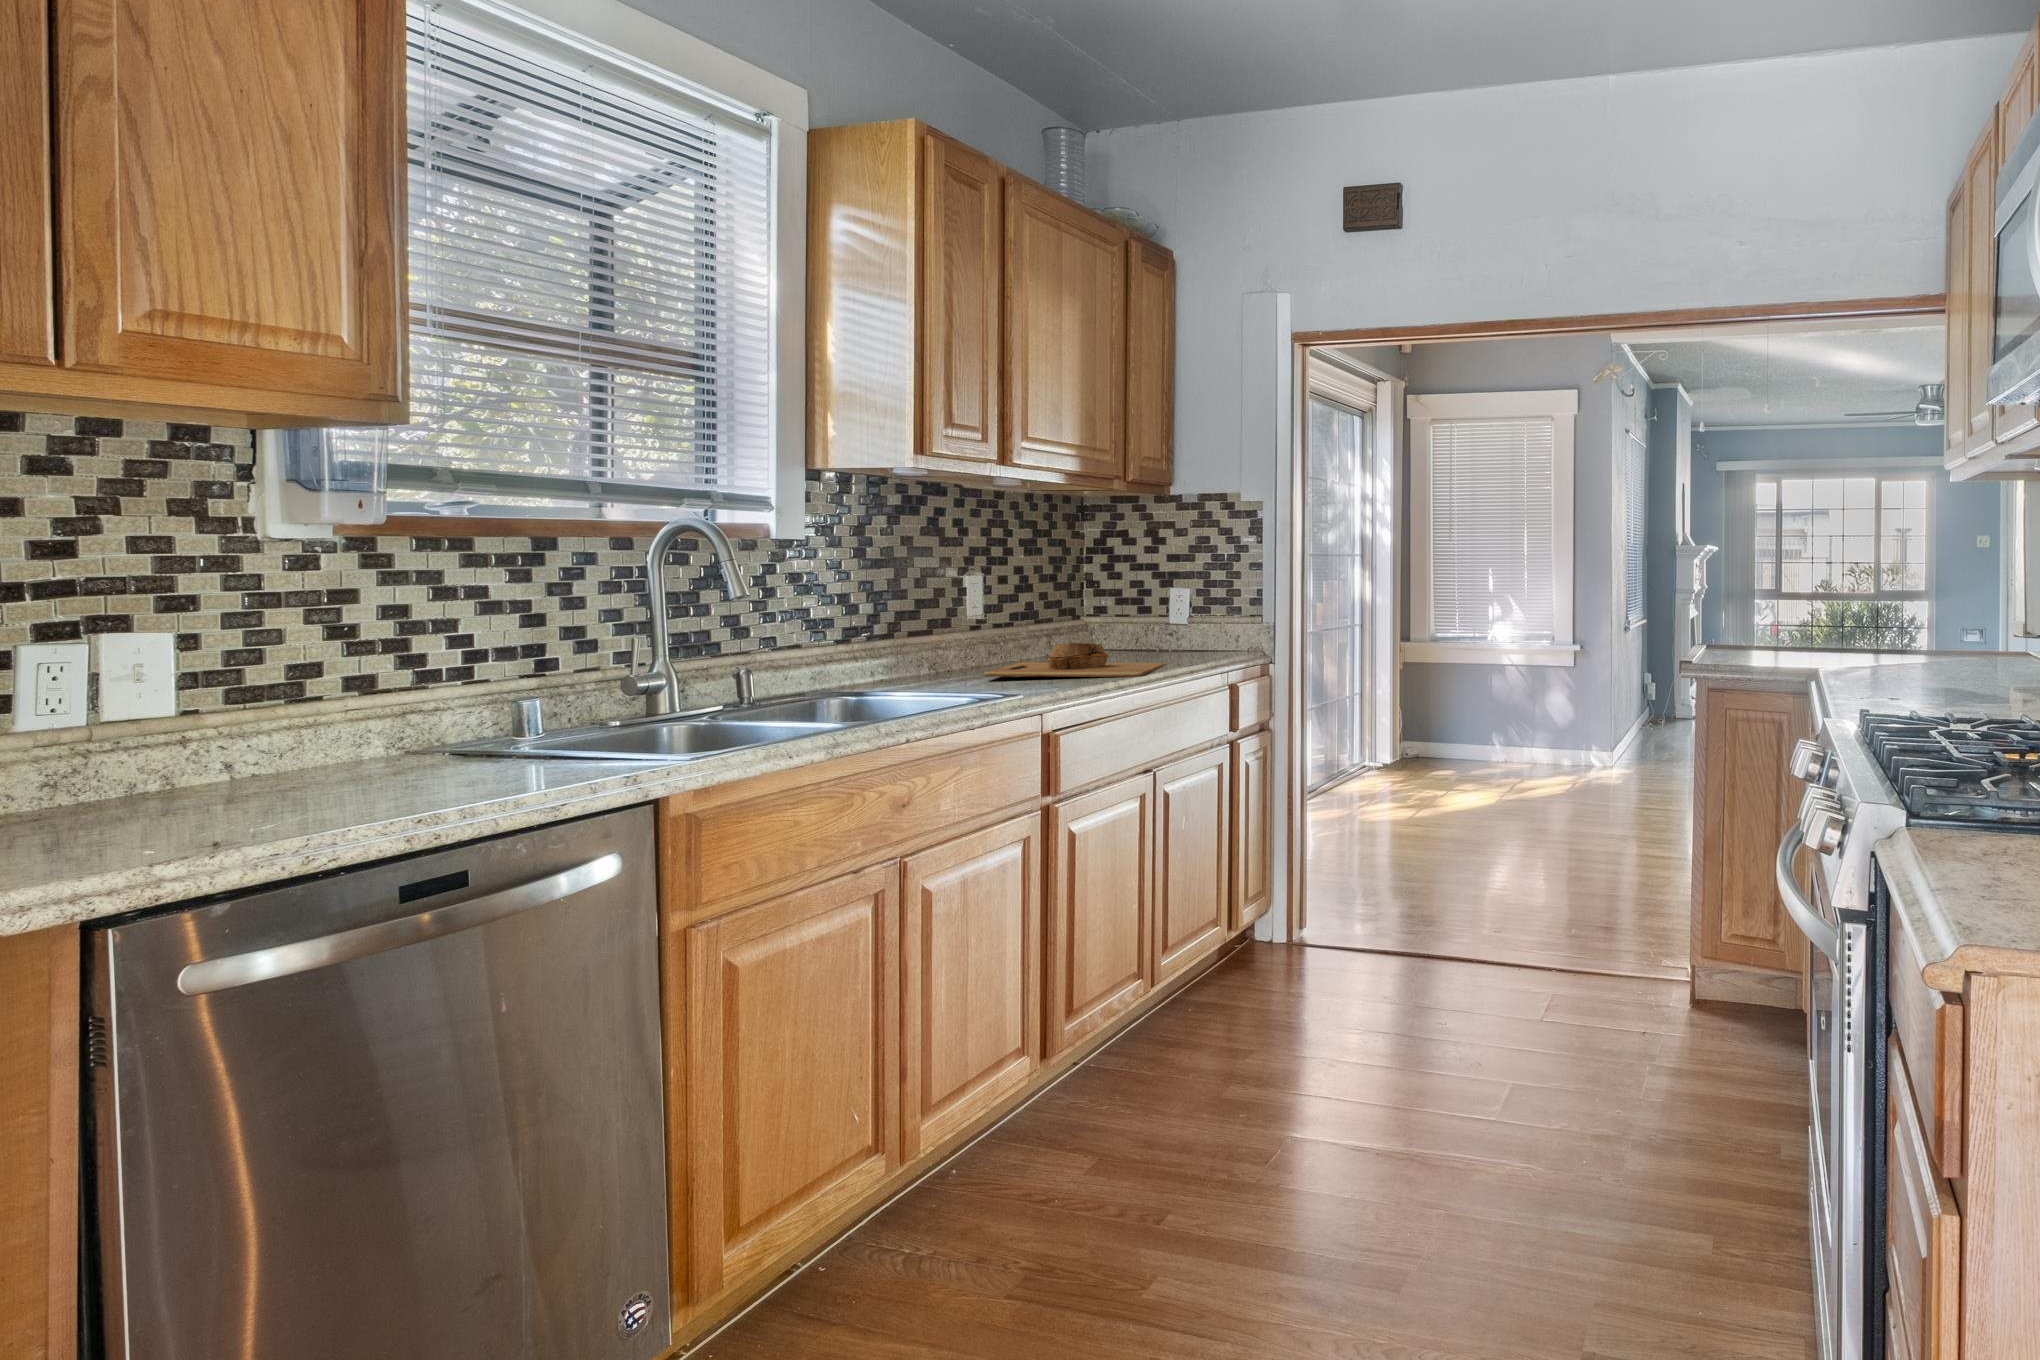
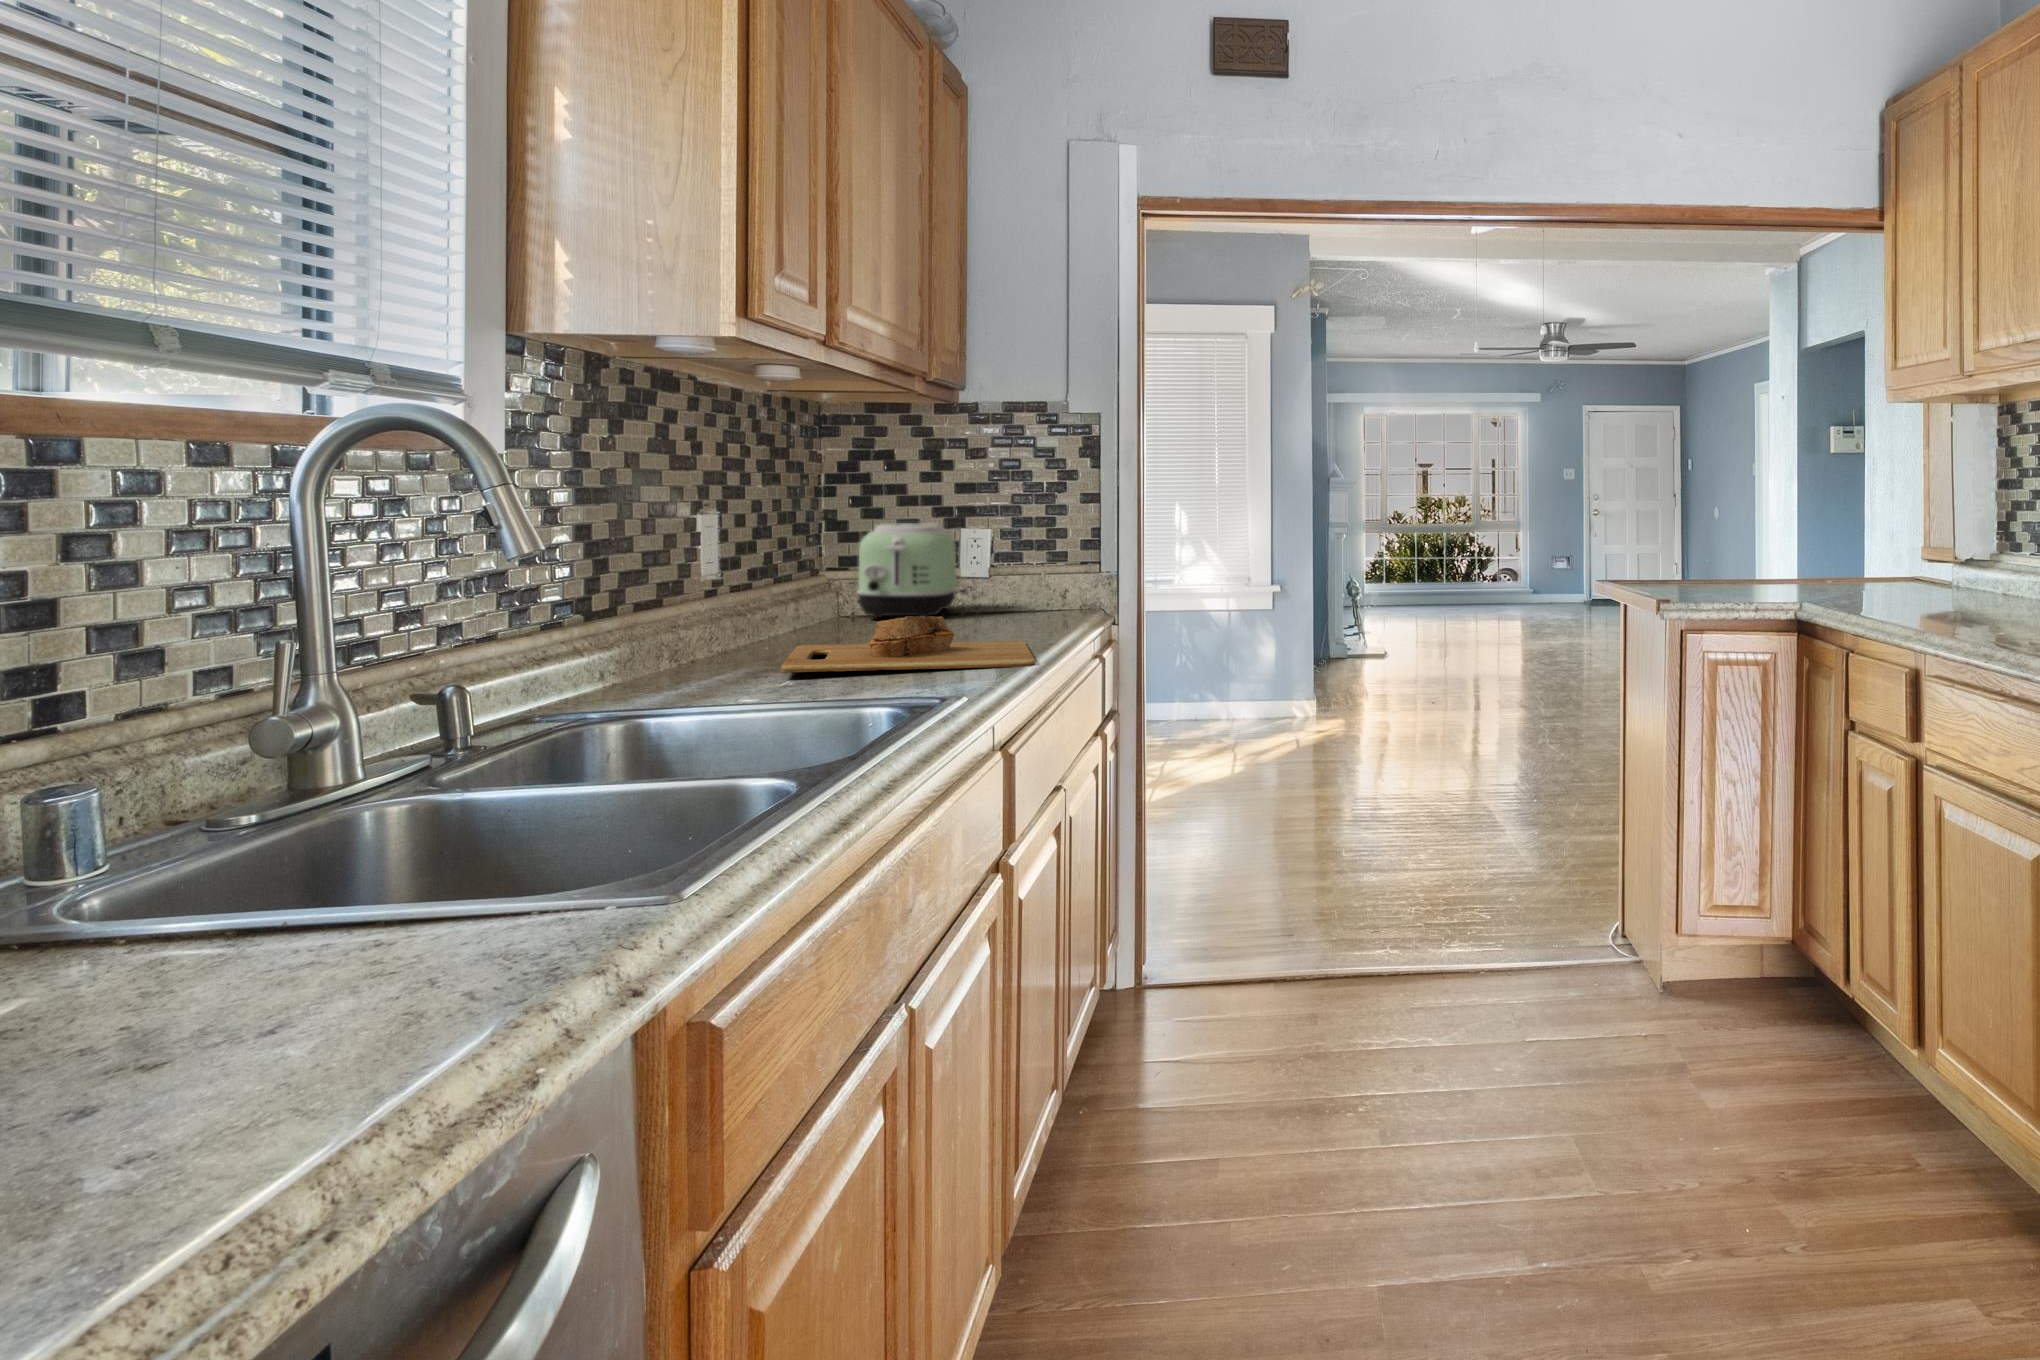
toaster: none [1097,583,1172,650] -> present [857,523,957,618]

